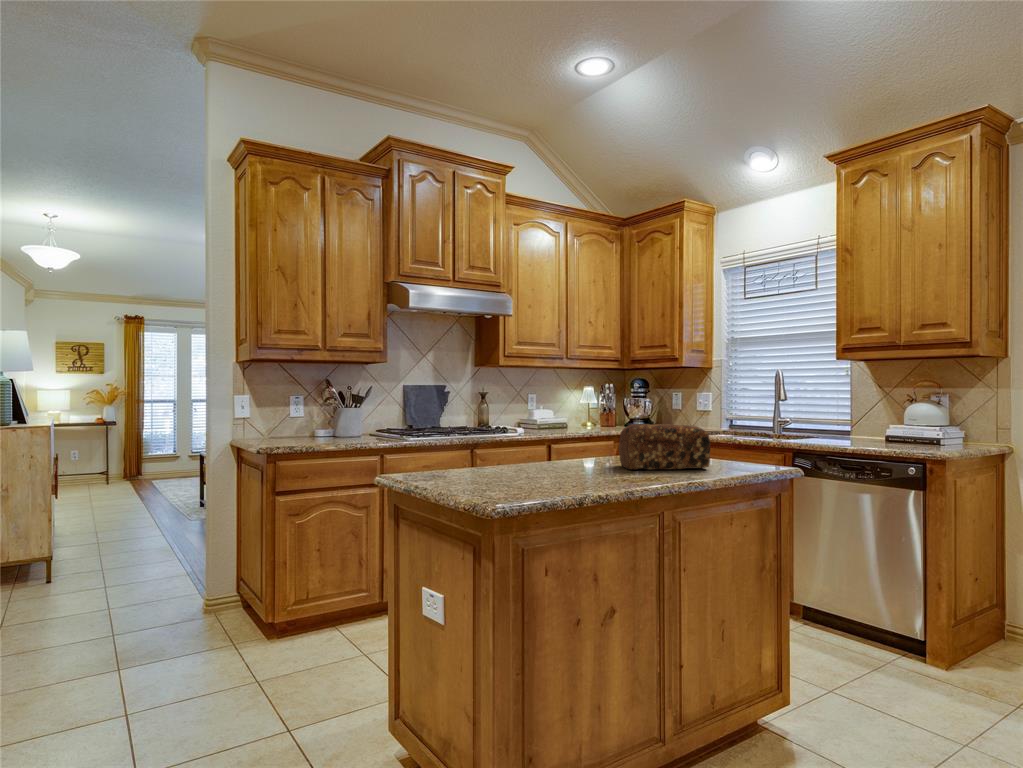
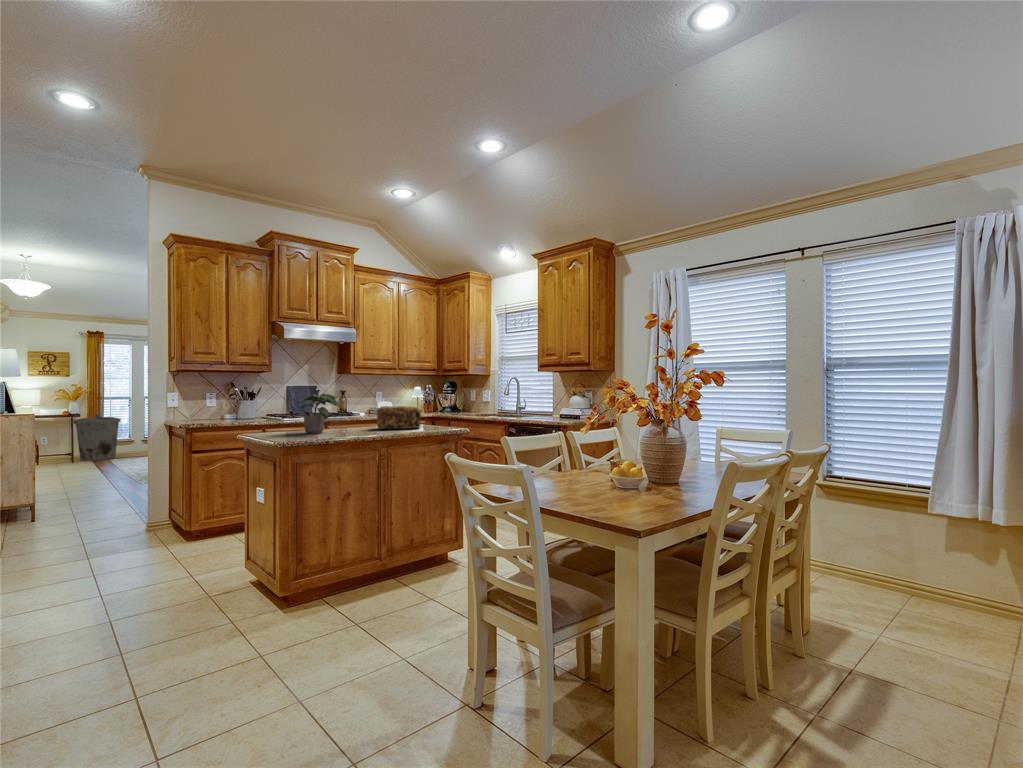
potted plant: none [488,398,568,478] -> present [297,393,342,434]
trash can: none [108,423,163,484] -> present [74,414,121,461]

